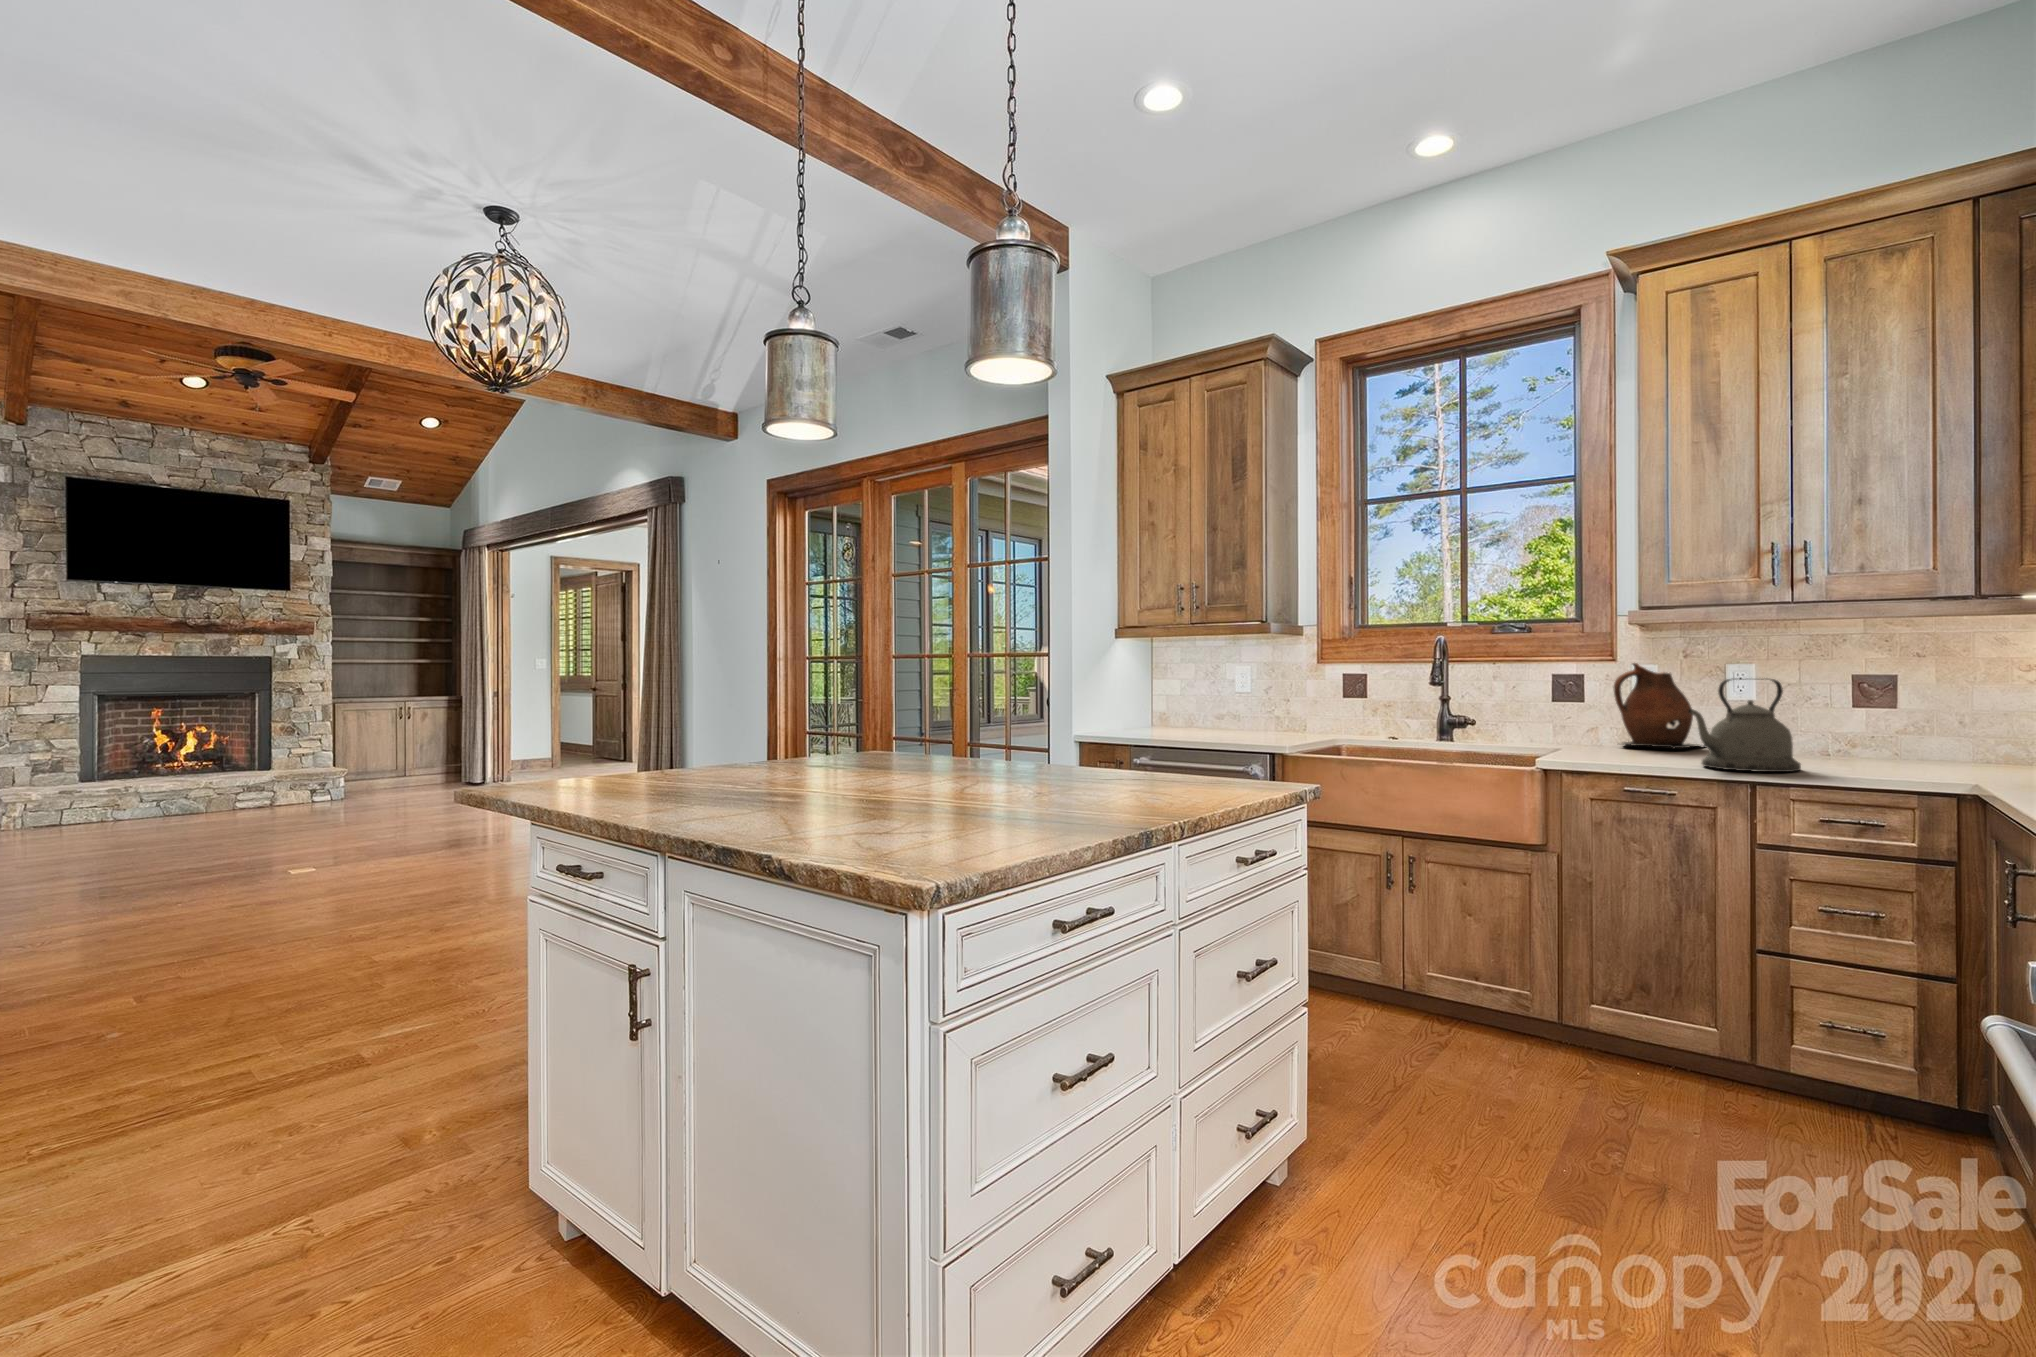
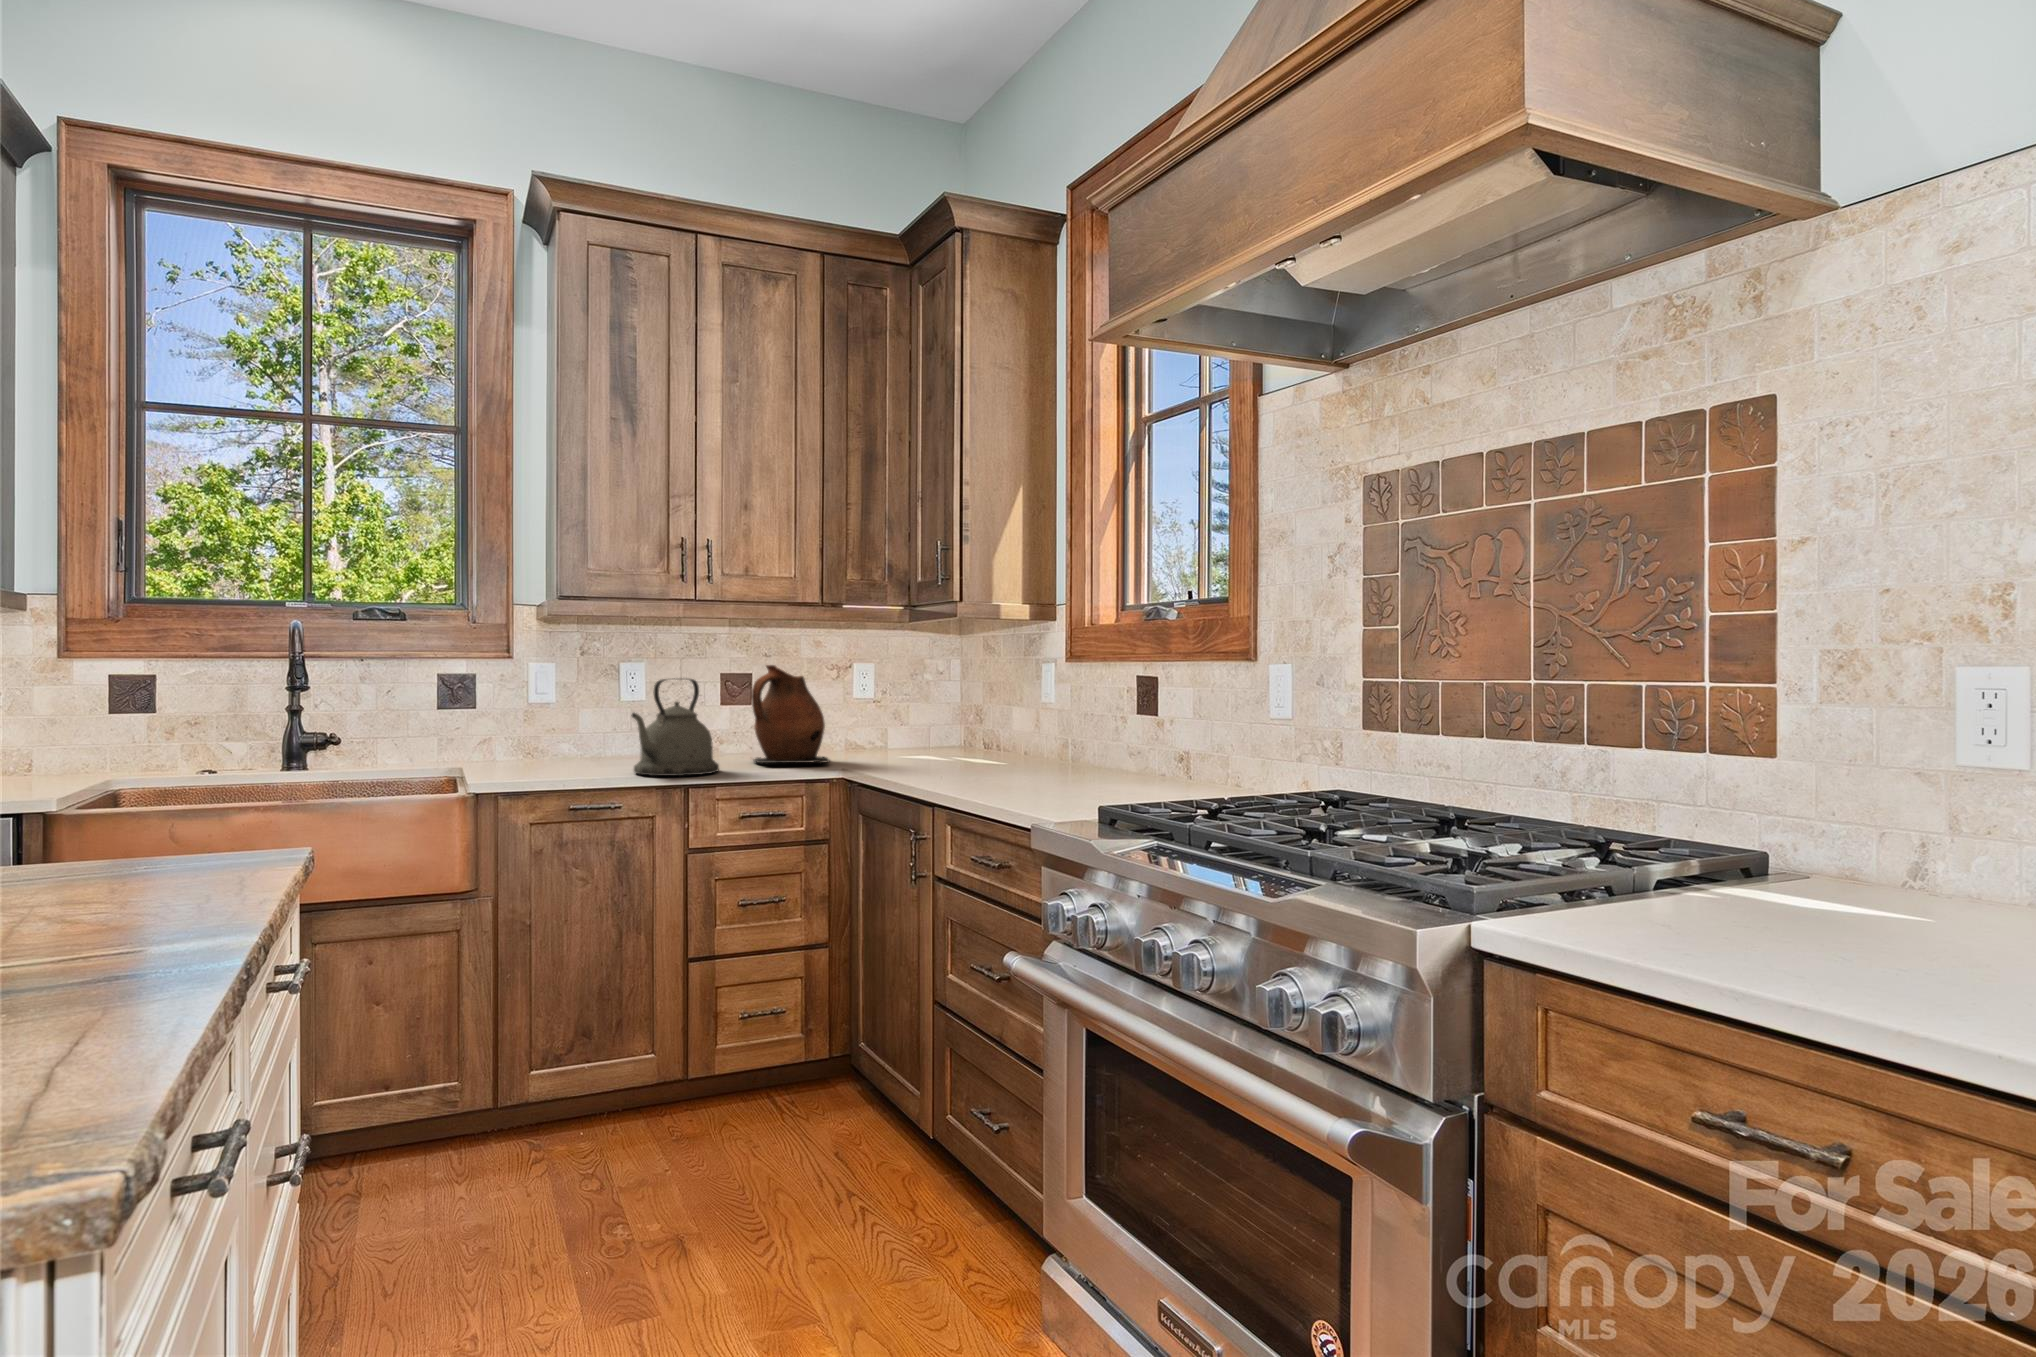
ceramic pitcher: present [1614,663,1705,749] -> present [751,665,829,763]

